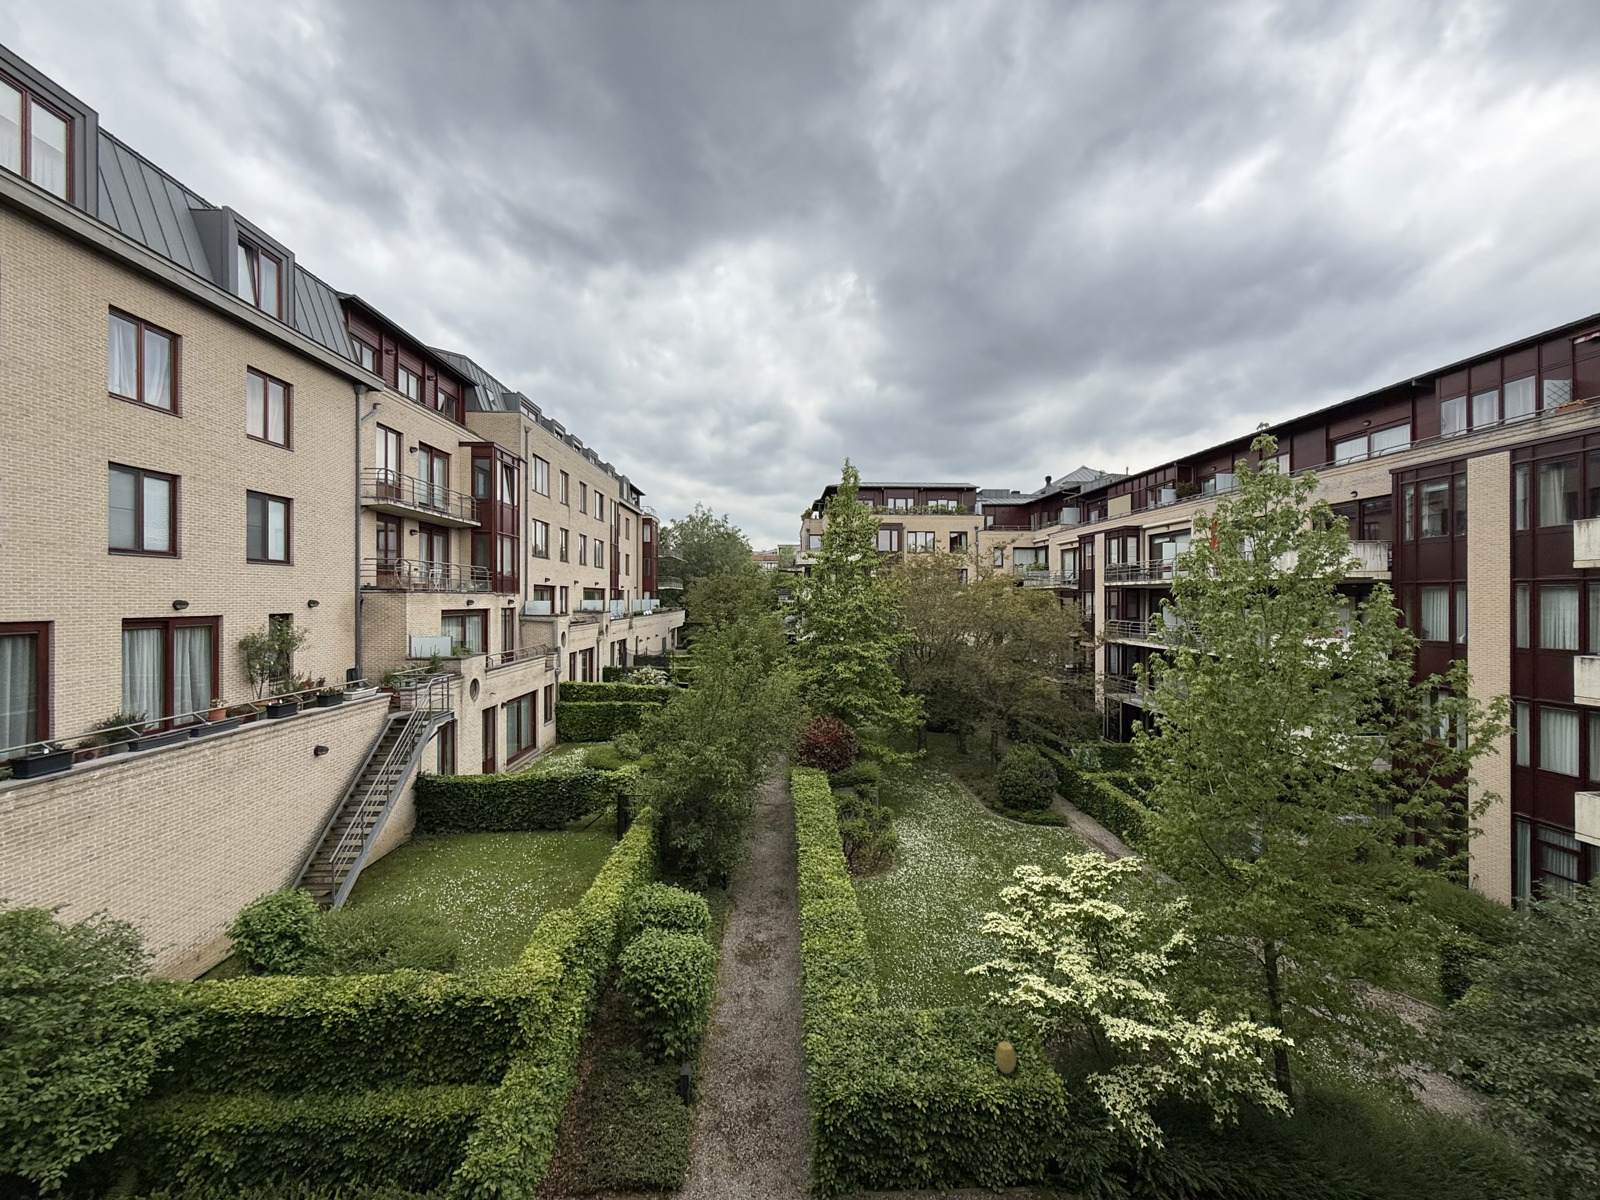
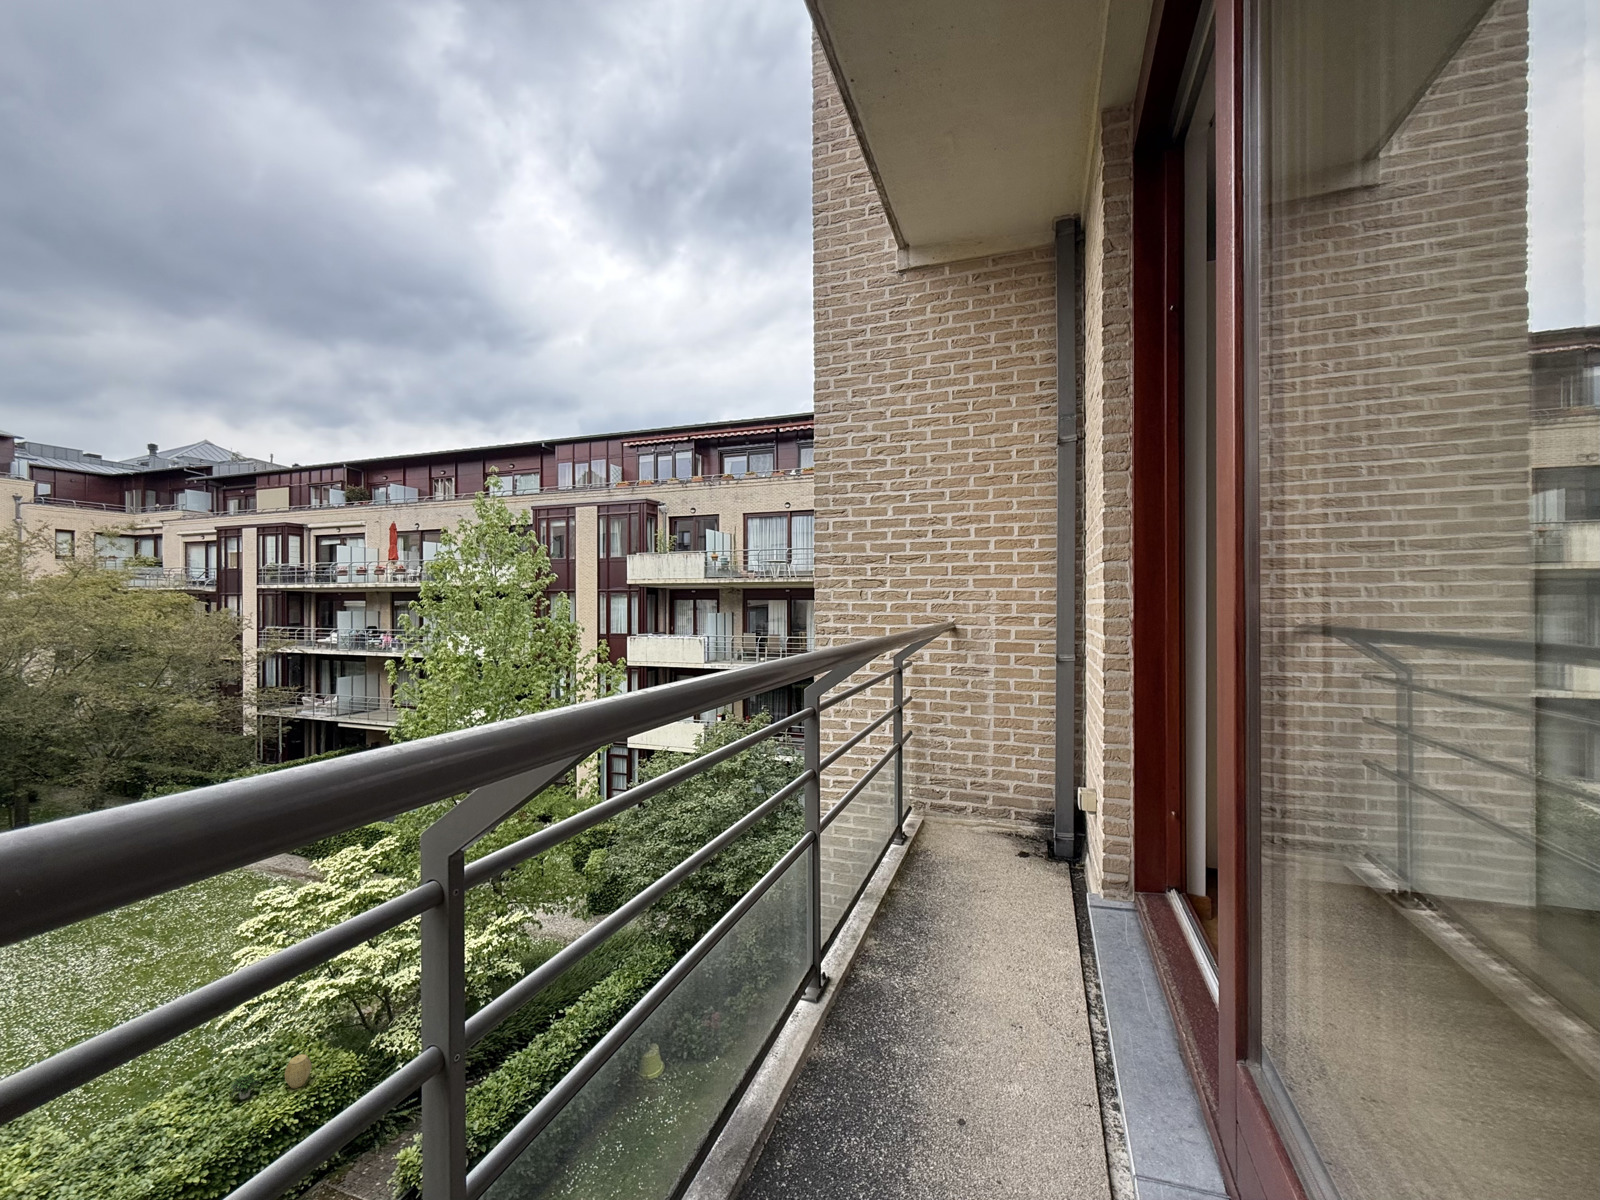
potted plant: none [950,1028,980,1053] -> present [229,1072,261,1099]

